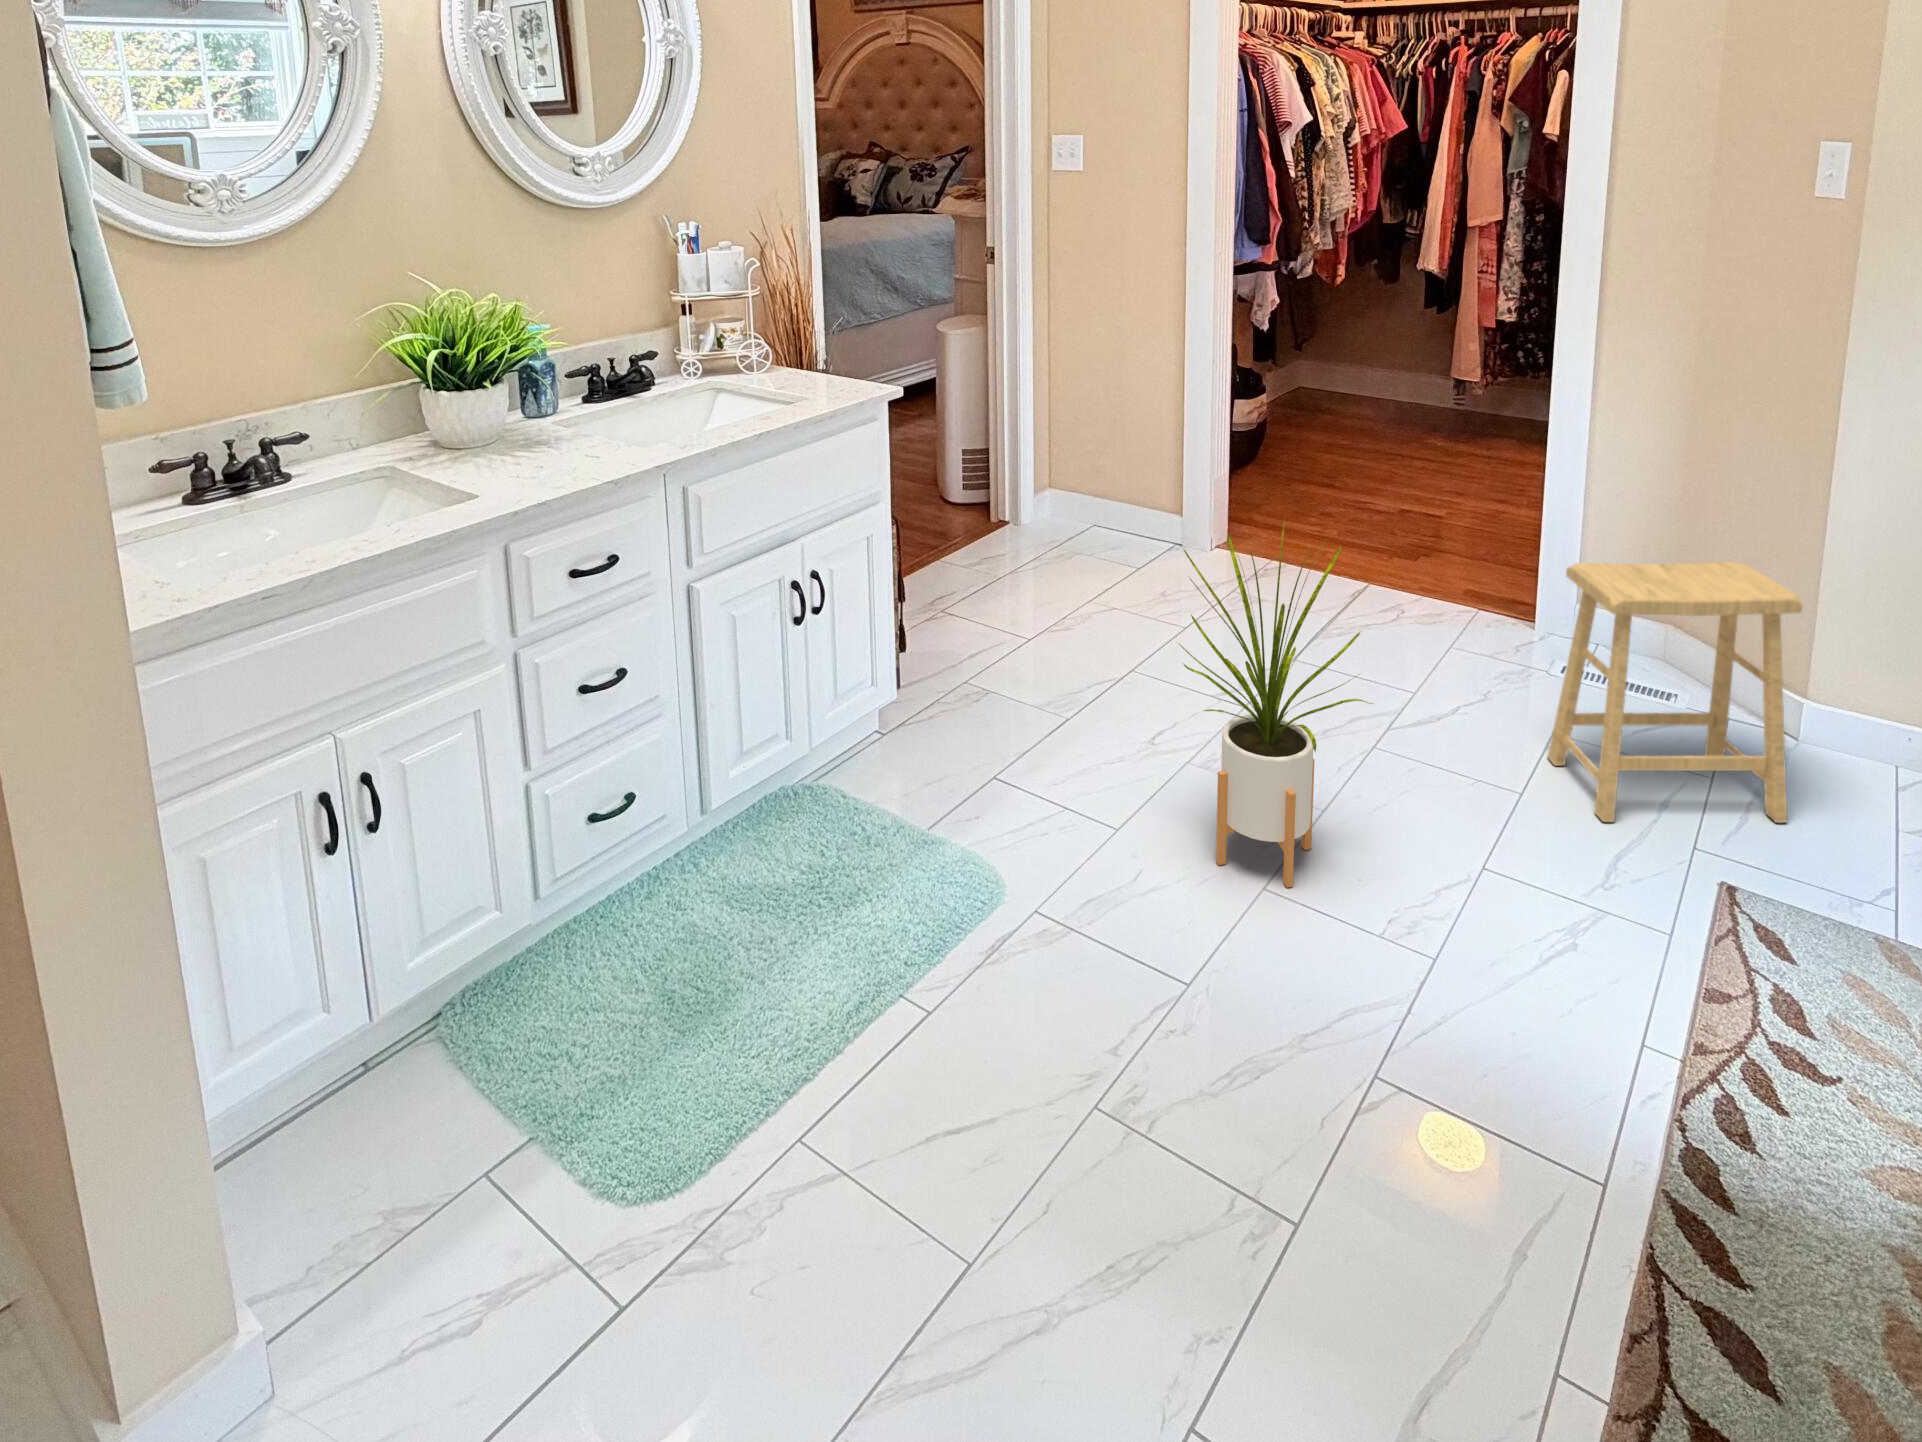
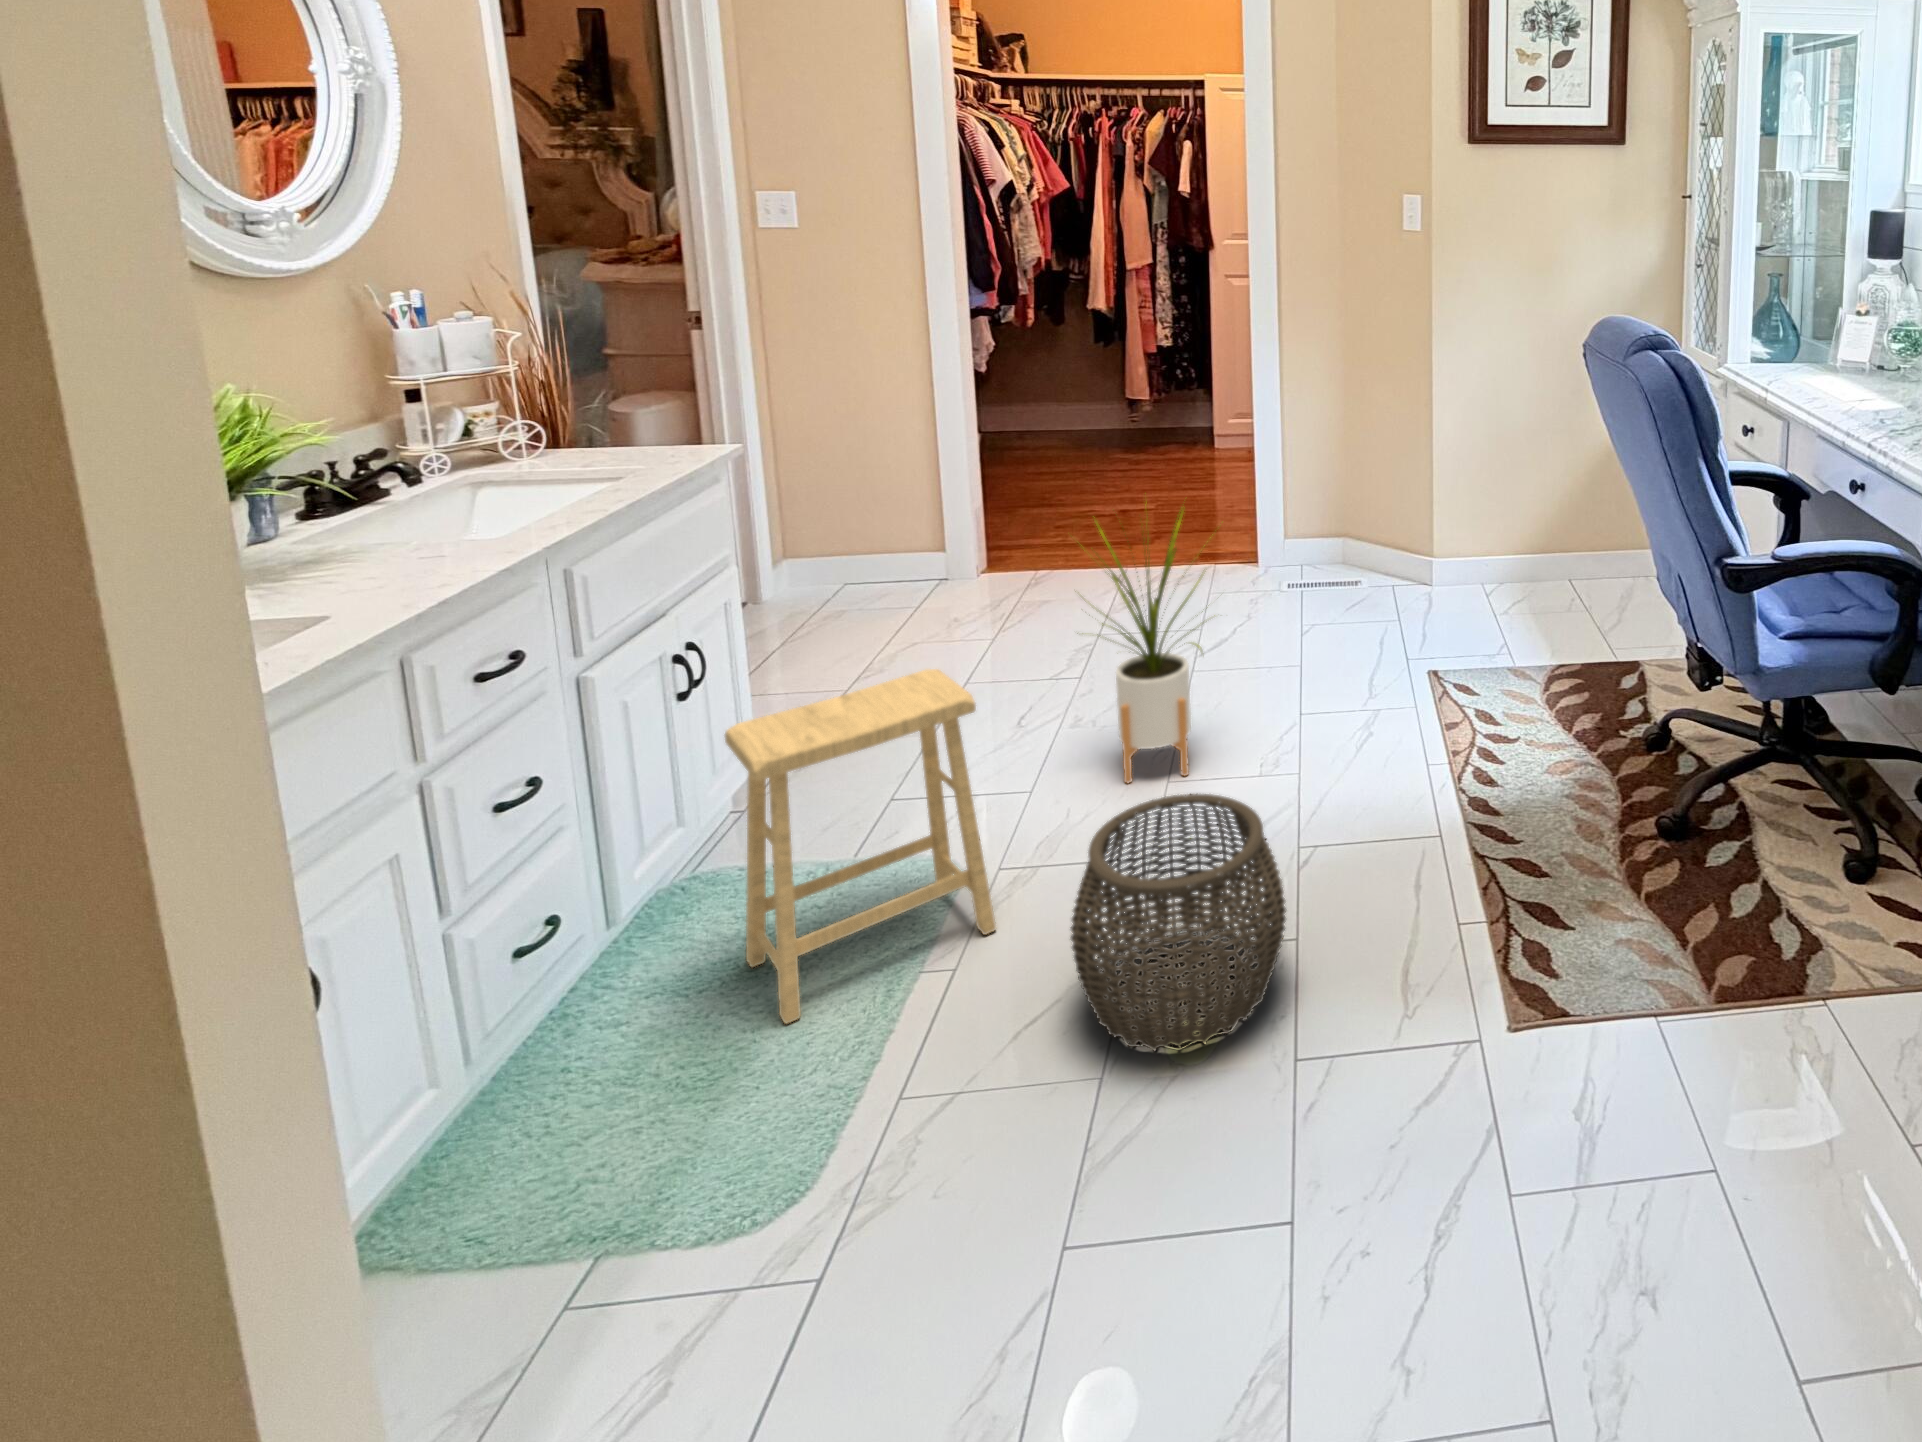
footstool: present [1548,562,1802,823] -> present [725,669,996,1024]
woven basket: none [969,939,1250,1324] -> present [1071,793,1287,1051]

